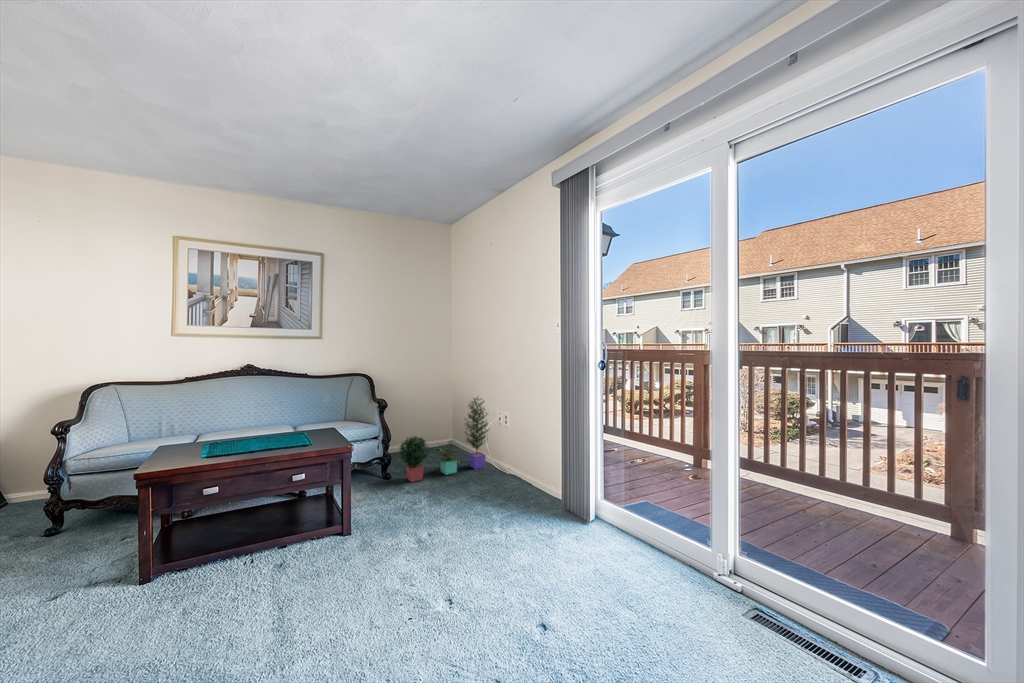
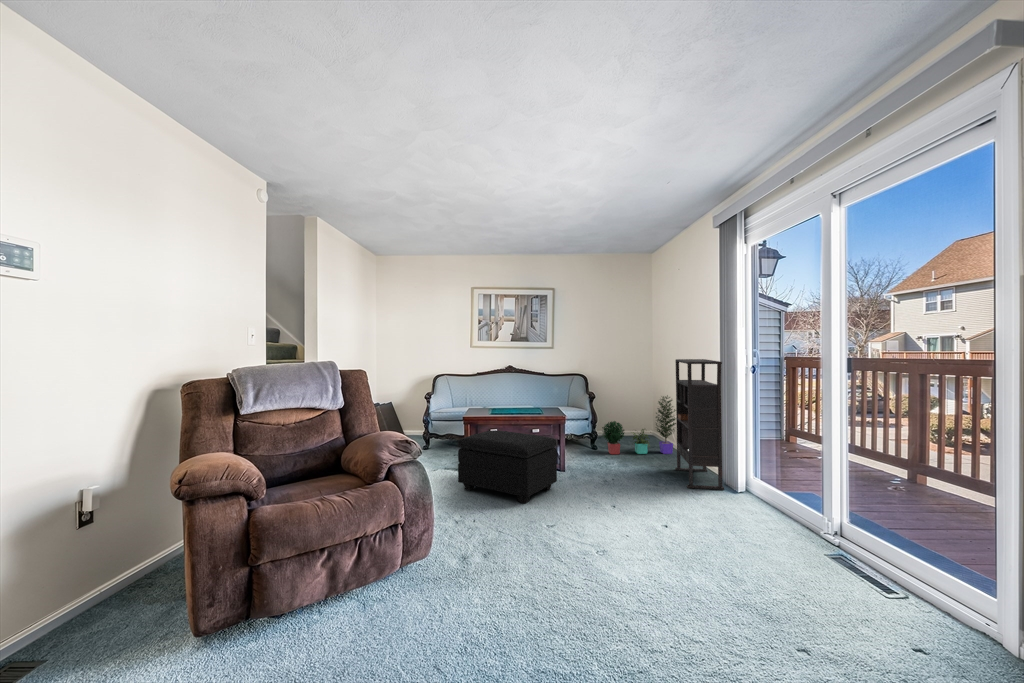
bookshelf: none [499,352,569,525] -> present [675,359,724,490]
footstool: none [97,496,340,654] -> present [458,430,557,503]

